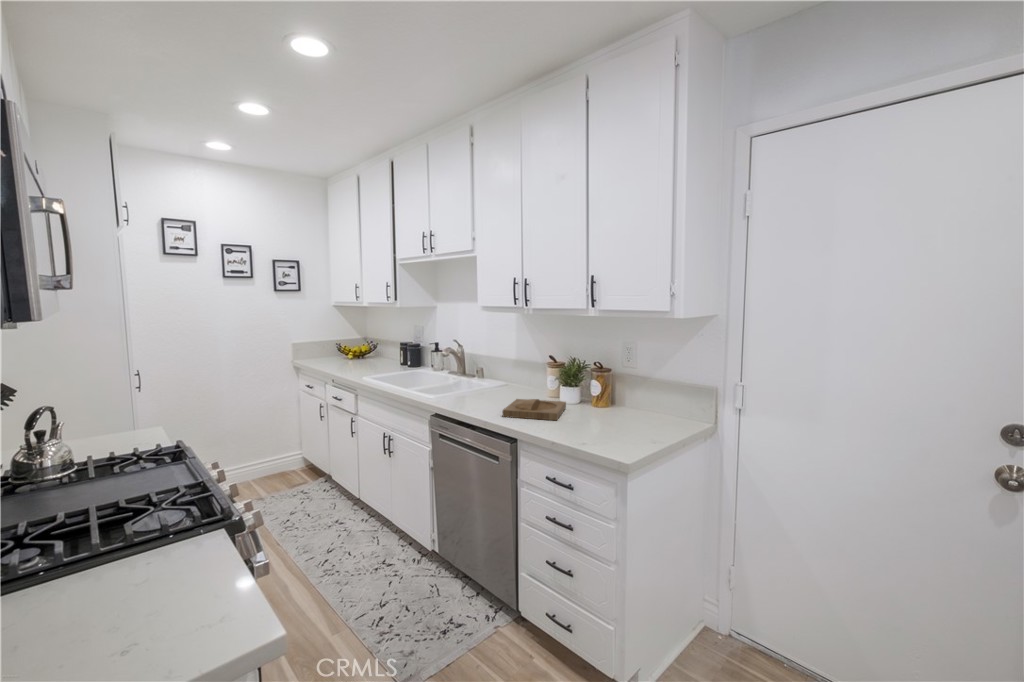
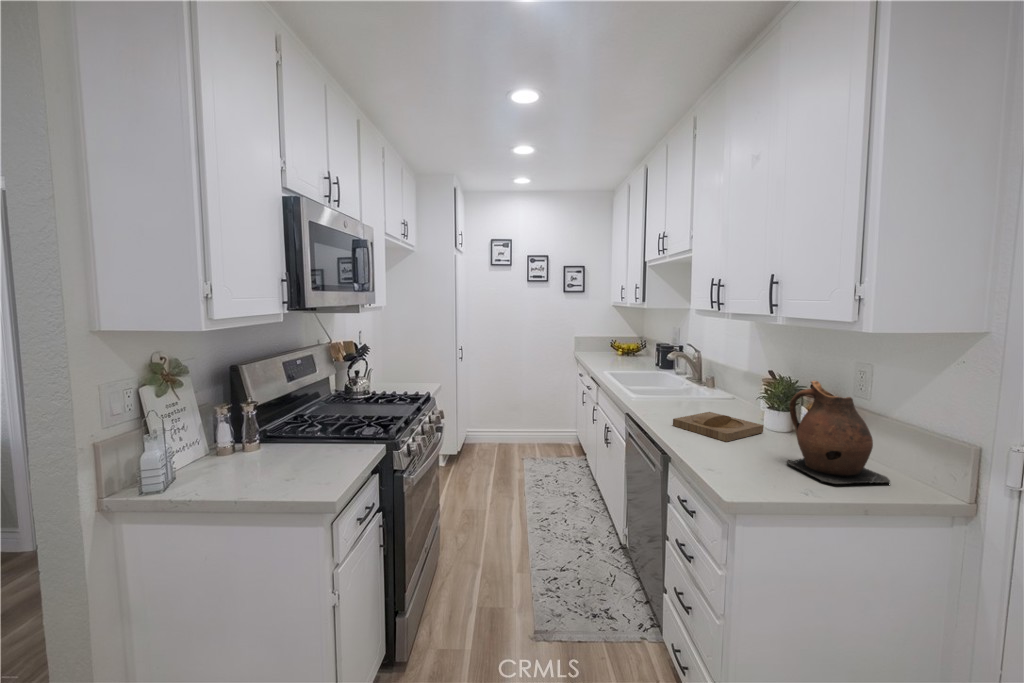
ceramic pitcher: none [609,359,674,434] -> present [787,381,890,484]

